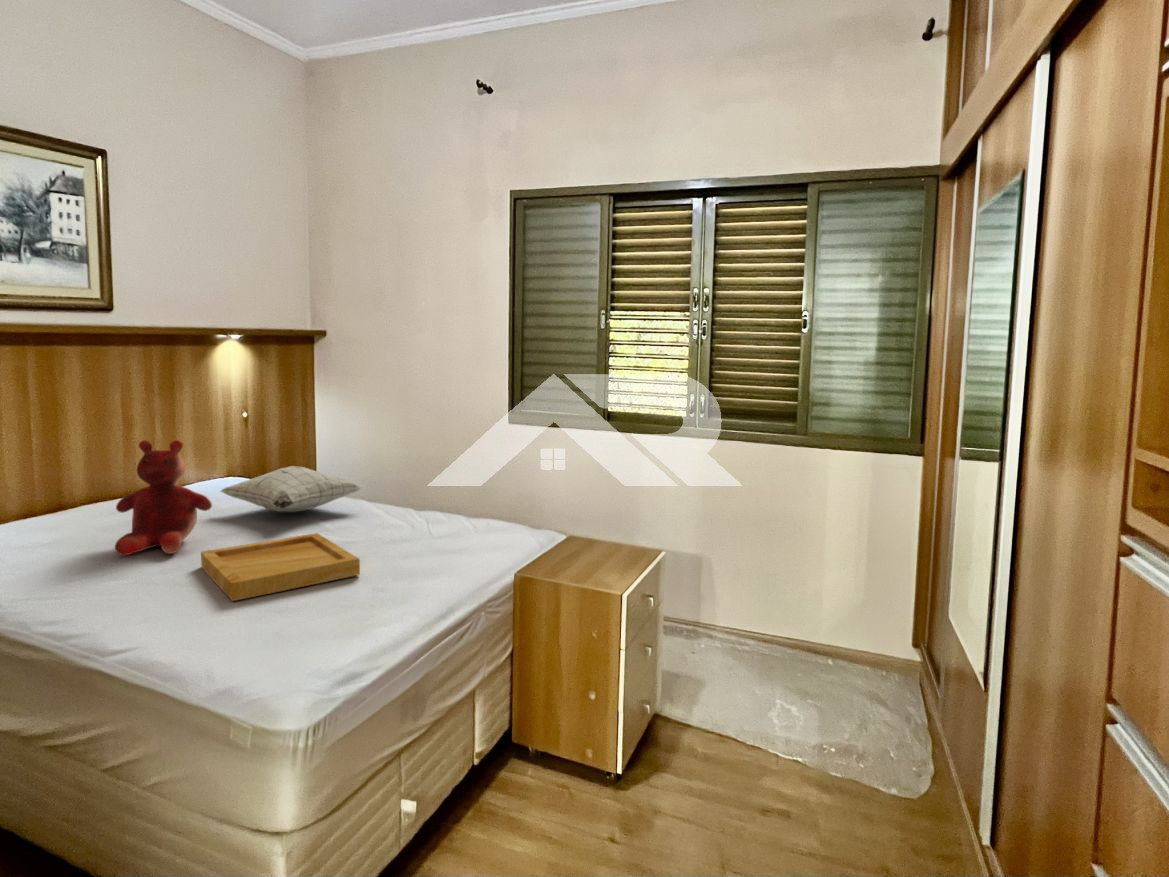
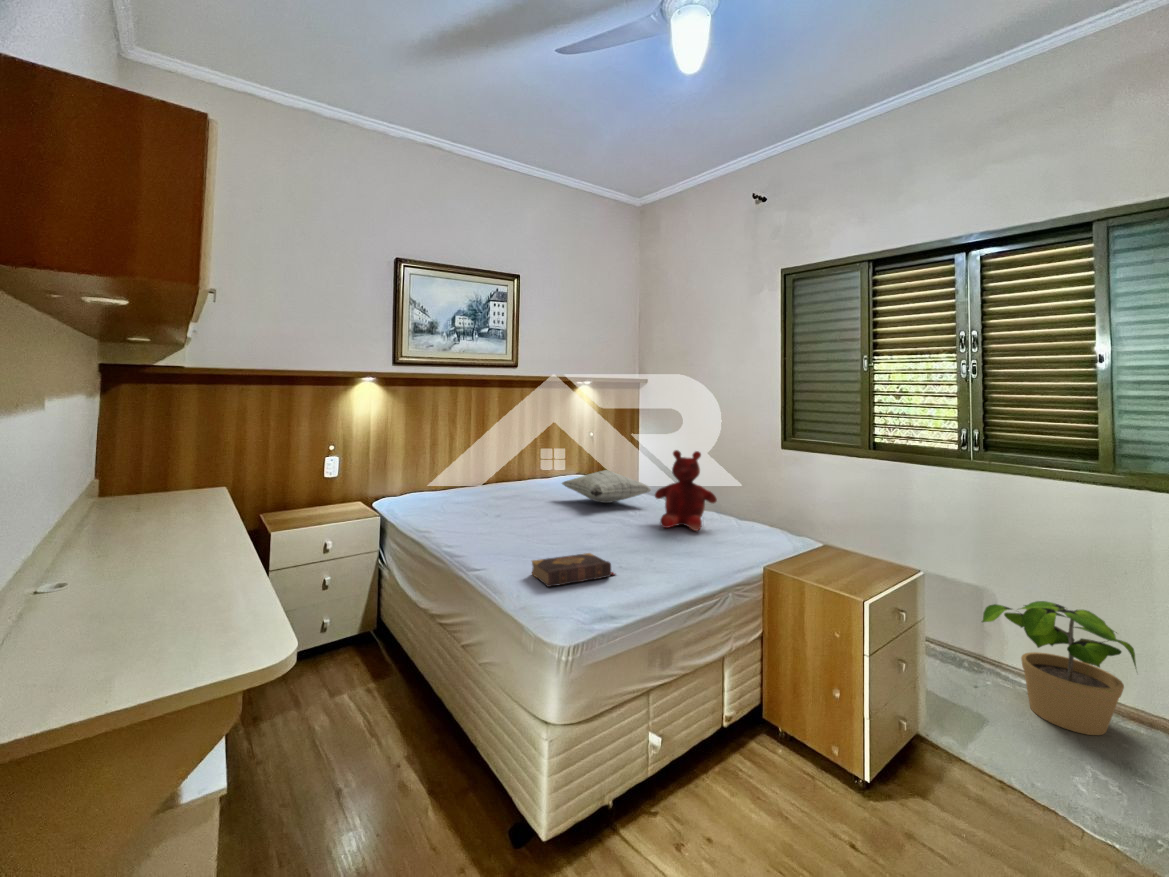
teddy bear: present [115,440,212,555] -> present [655,450,717,531]
tray: present [201,533,360,601] -> none [538,514,639,547]
potted plant: none [709,563,815,671] -> present [982,601,1136,735]
book: none [220,602,343,662] -> present [532,553,614,587]

